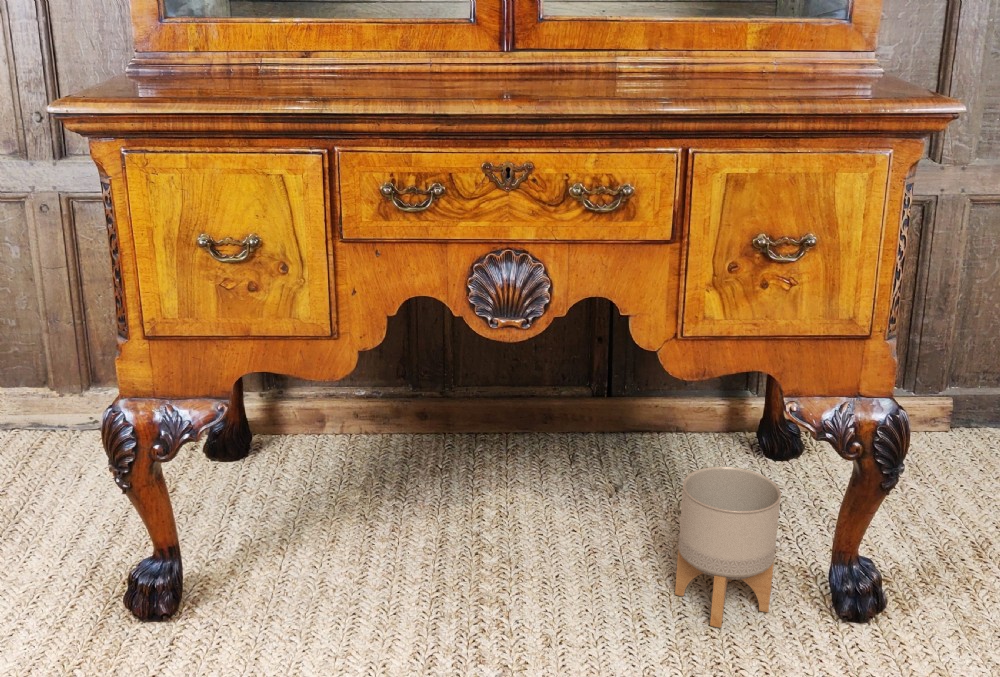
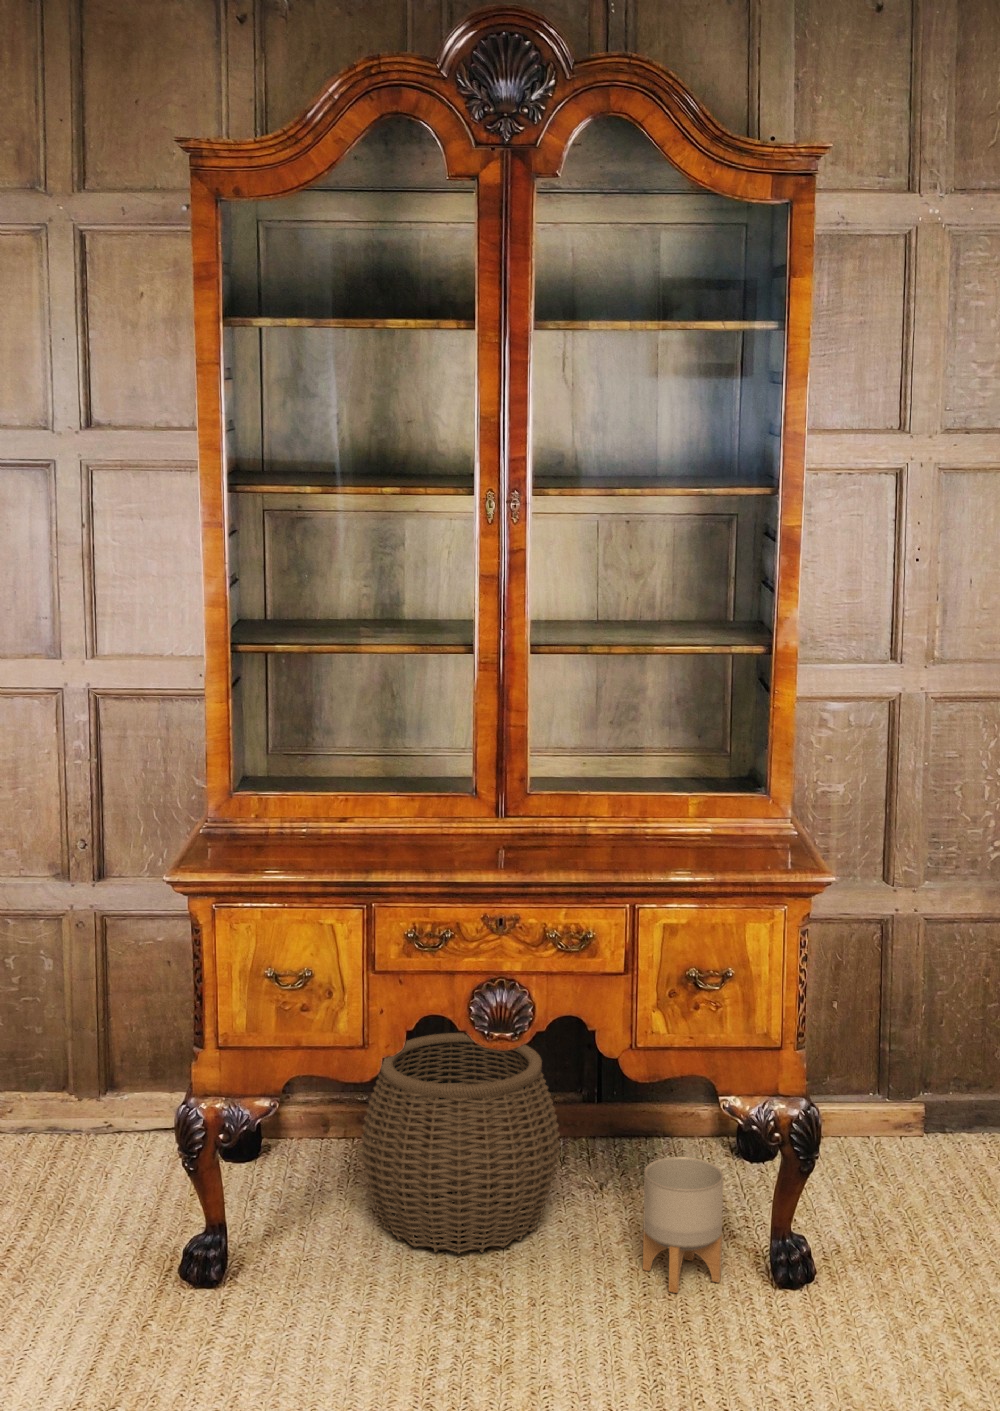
woven basket: none [345,324,576,575] -> present [361,1033,560,1254]

